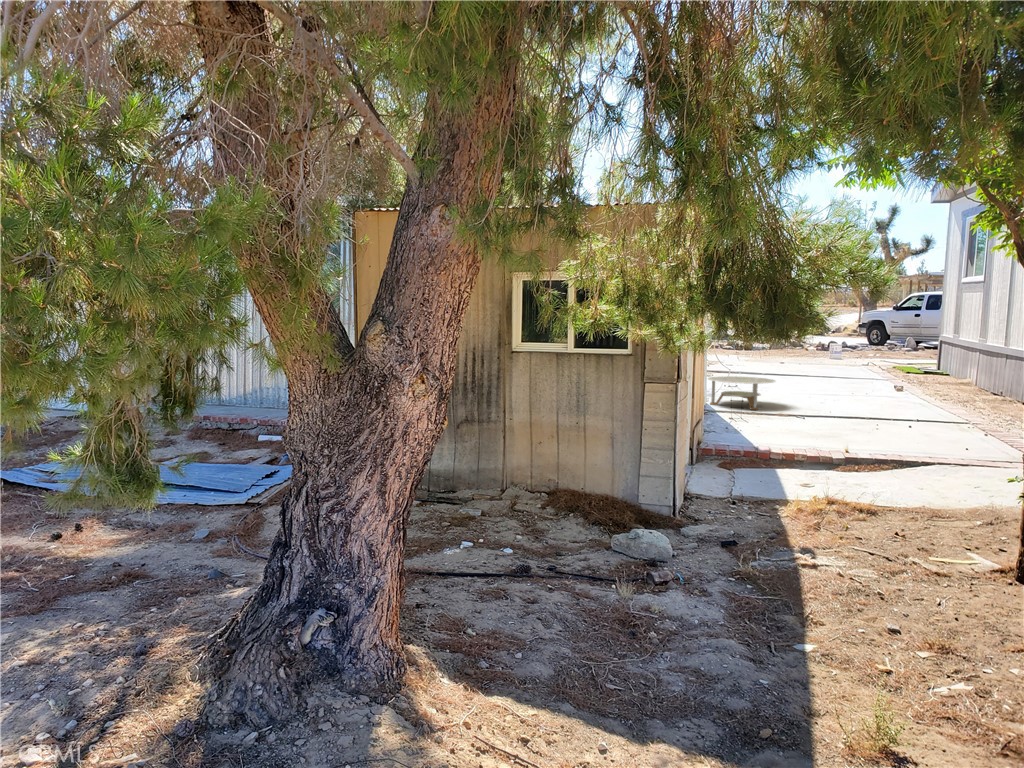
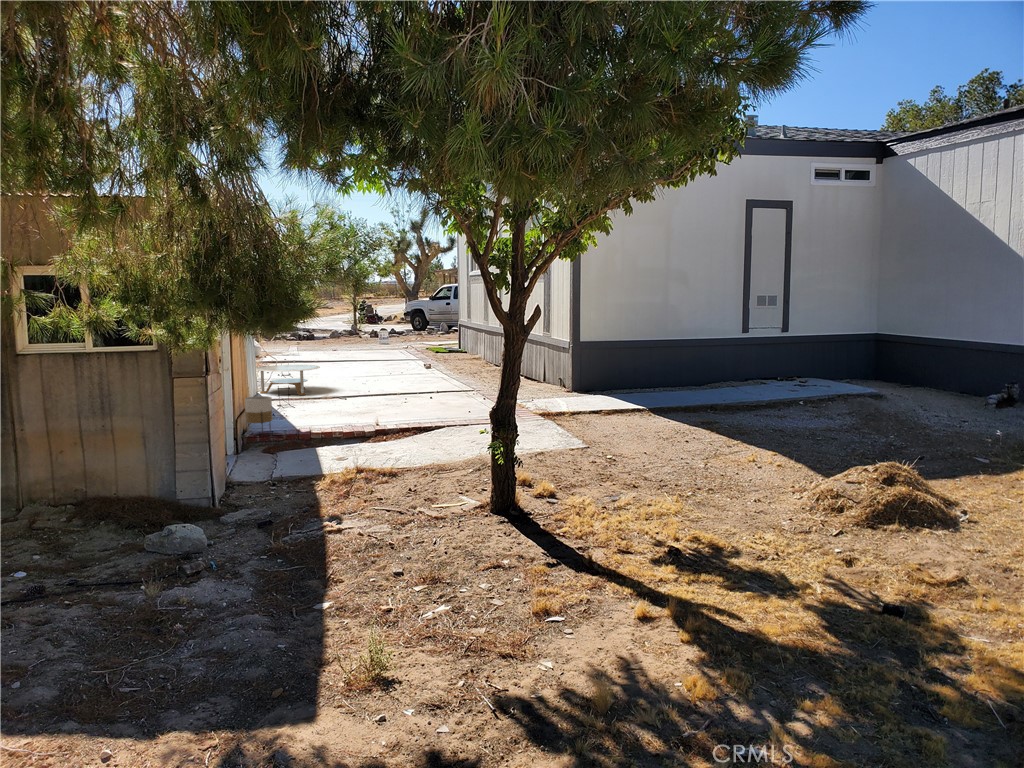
planter: none [701,407,730,449] -> present [245,396,273,434]

